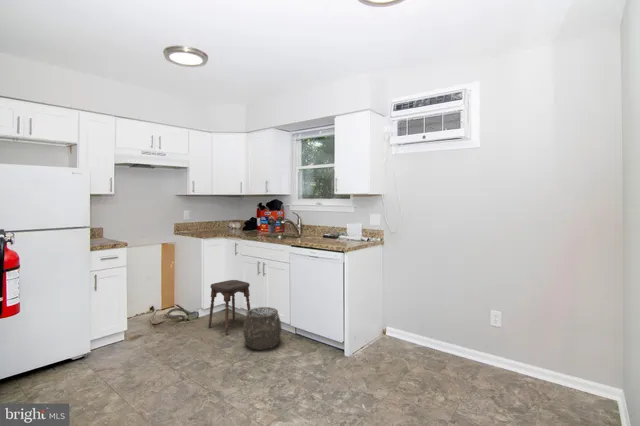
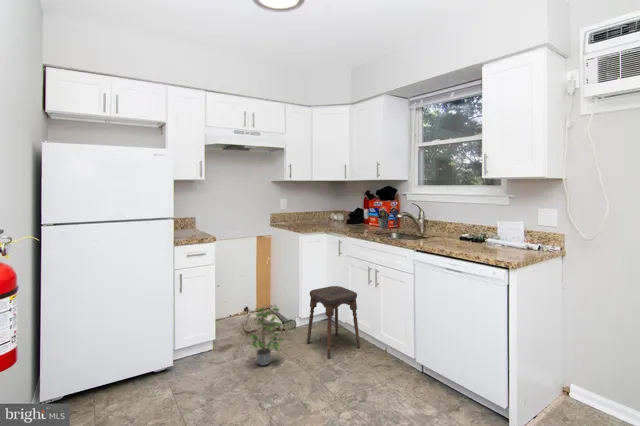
potted plant: none [159,294,191,345] -> present [251,305,283,365]
woven basket: present [243,307,281,349] -> none [350,329,403,392]

